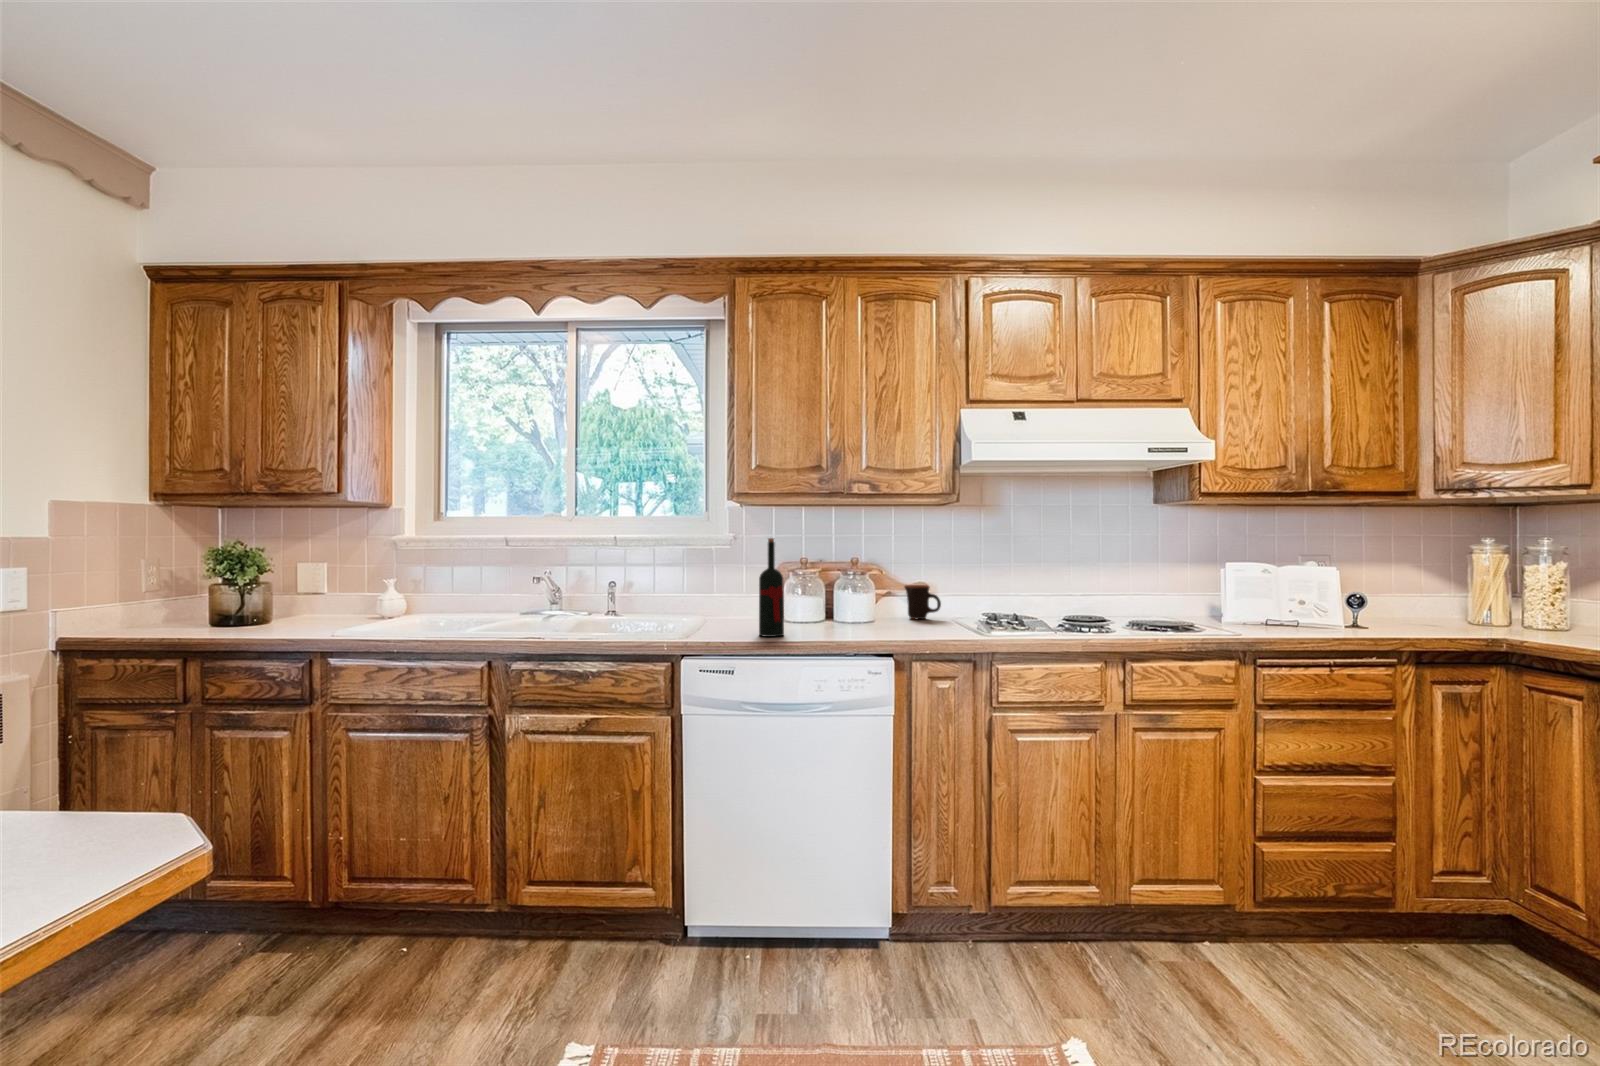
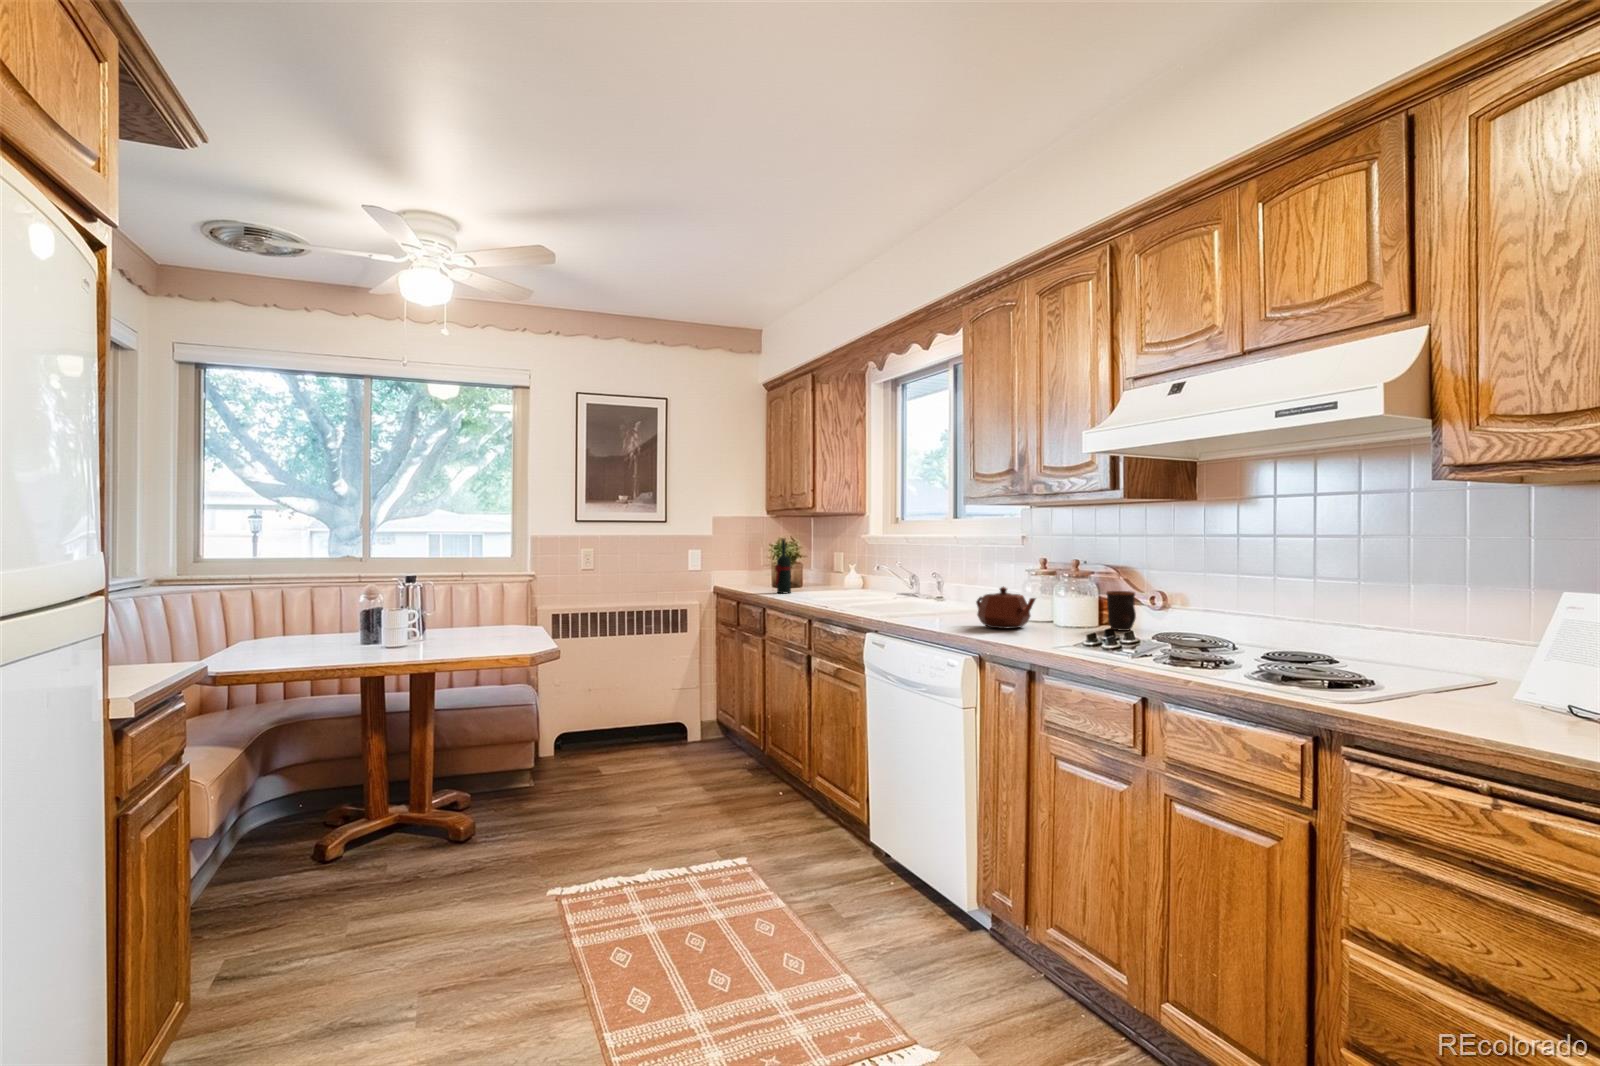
wine bottle: present [759,538,784,637] -> present [775,538,791,593]
teapot: none [810,587,894,630] -> present [976,587,1035,629]

